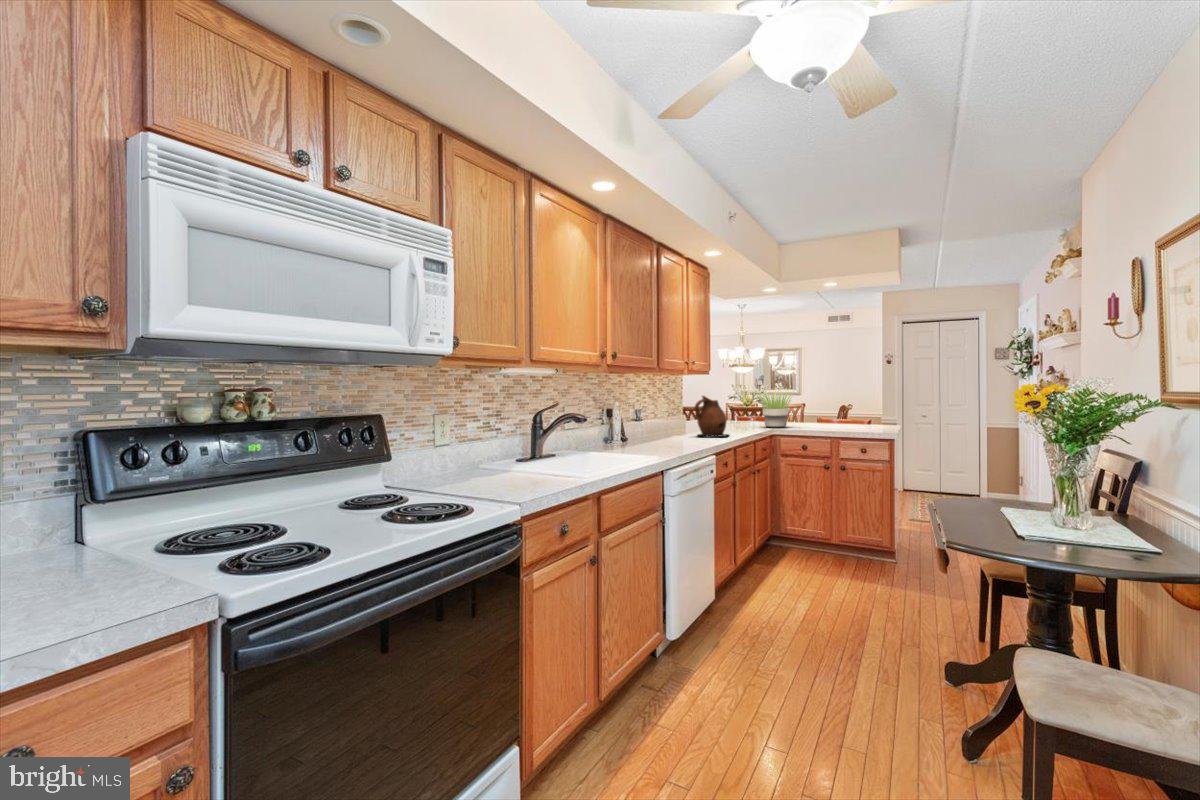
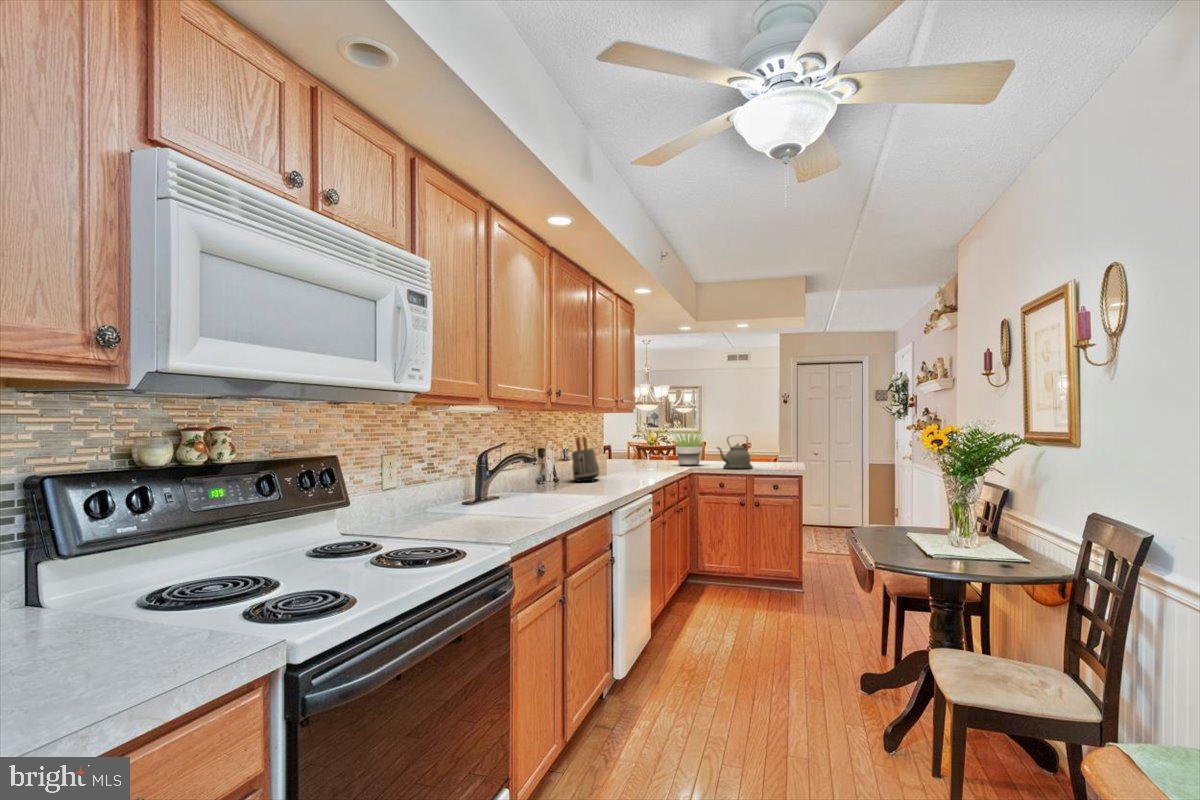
ceramic pitcher: present [695,396,729,437] -> none [618,434,651,476]
toaster: none [645,398,674,442] -> present [572,436,600,482]
kettle: none [802,398,841,432] -> present [717,437,753,469]

